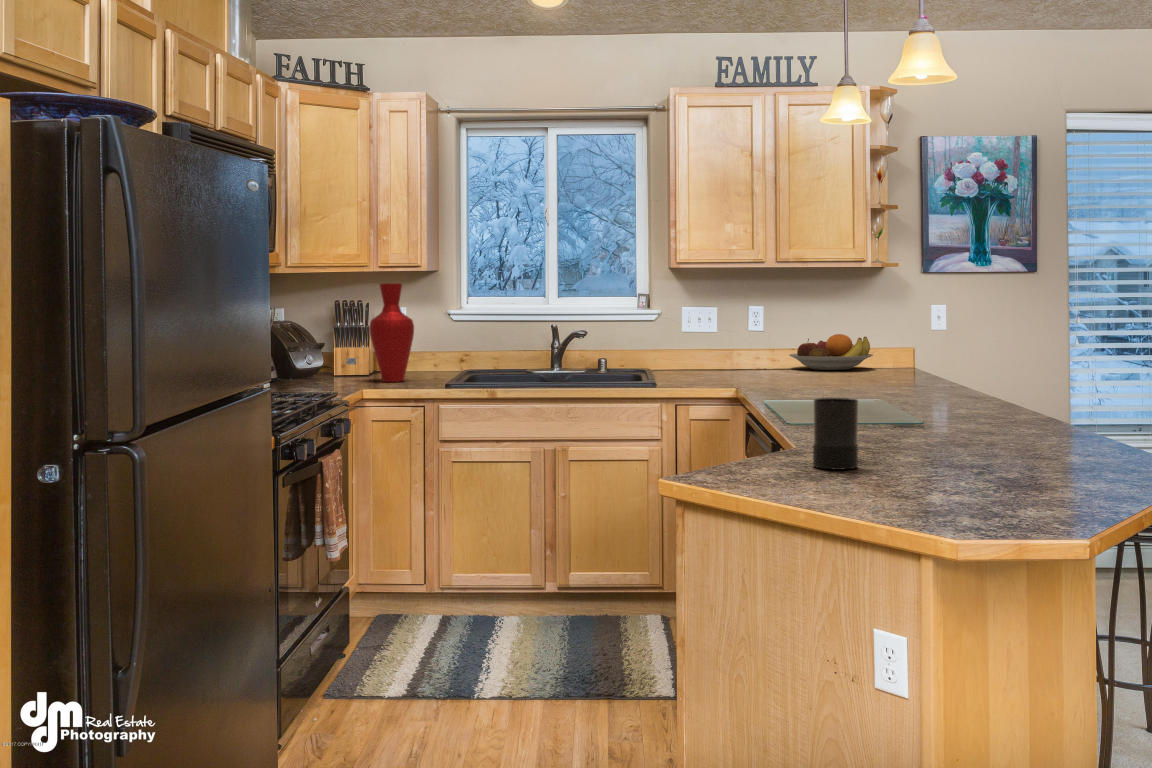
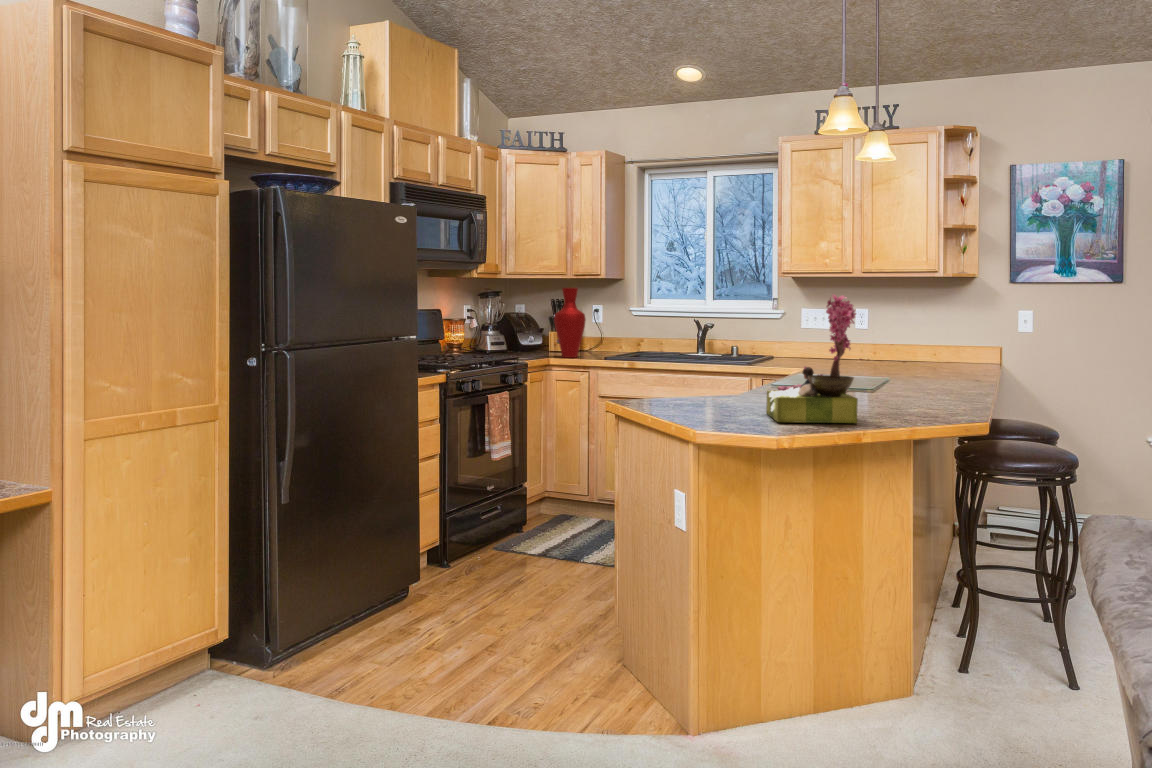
flower arrangement: none [905,293,1054,470] -> present [766,294,862,423]
fruit bowl: present [789,334,873,370] -> none [888,333,960,362]
candle: present [813,398,858,470] -> none [676,362,711,417]

